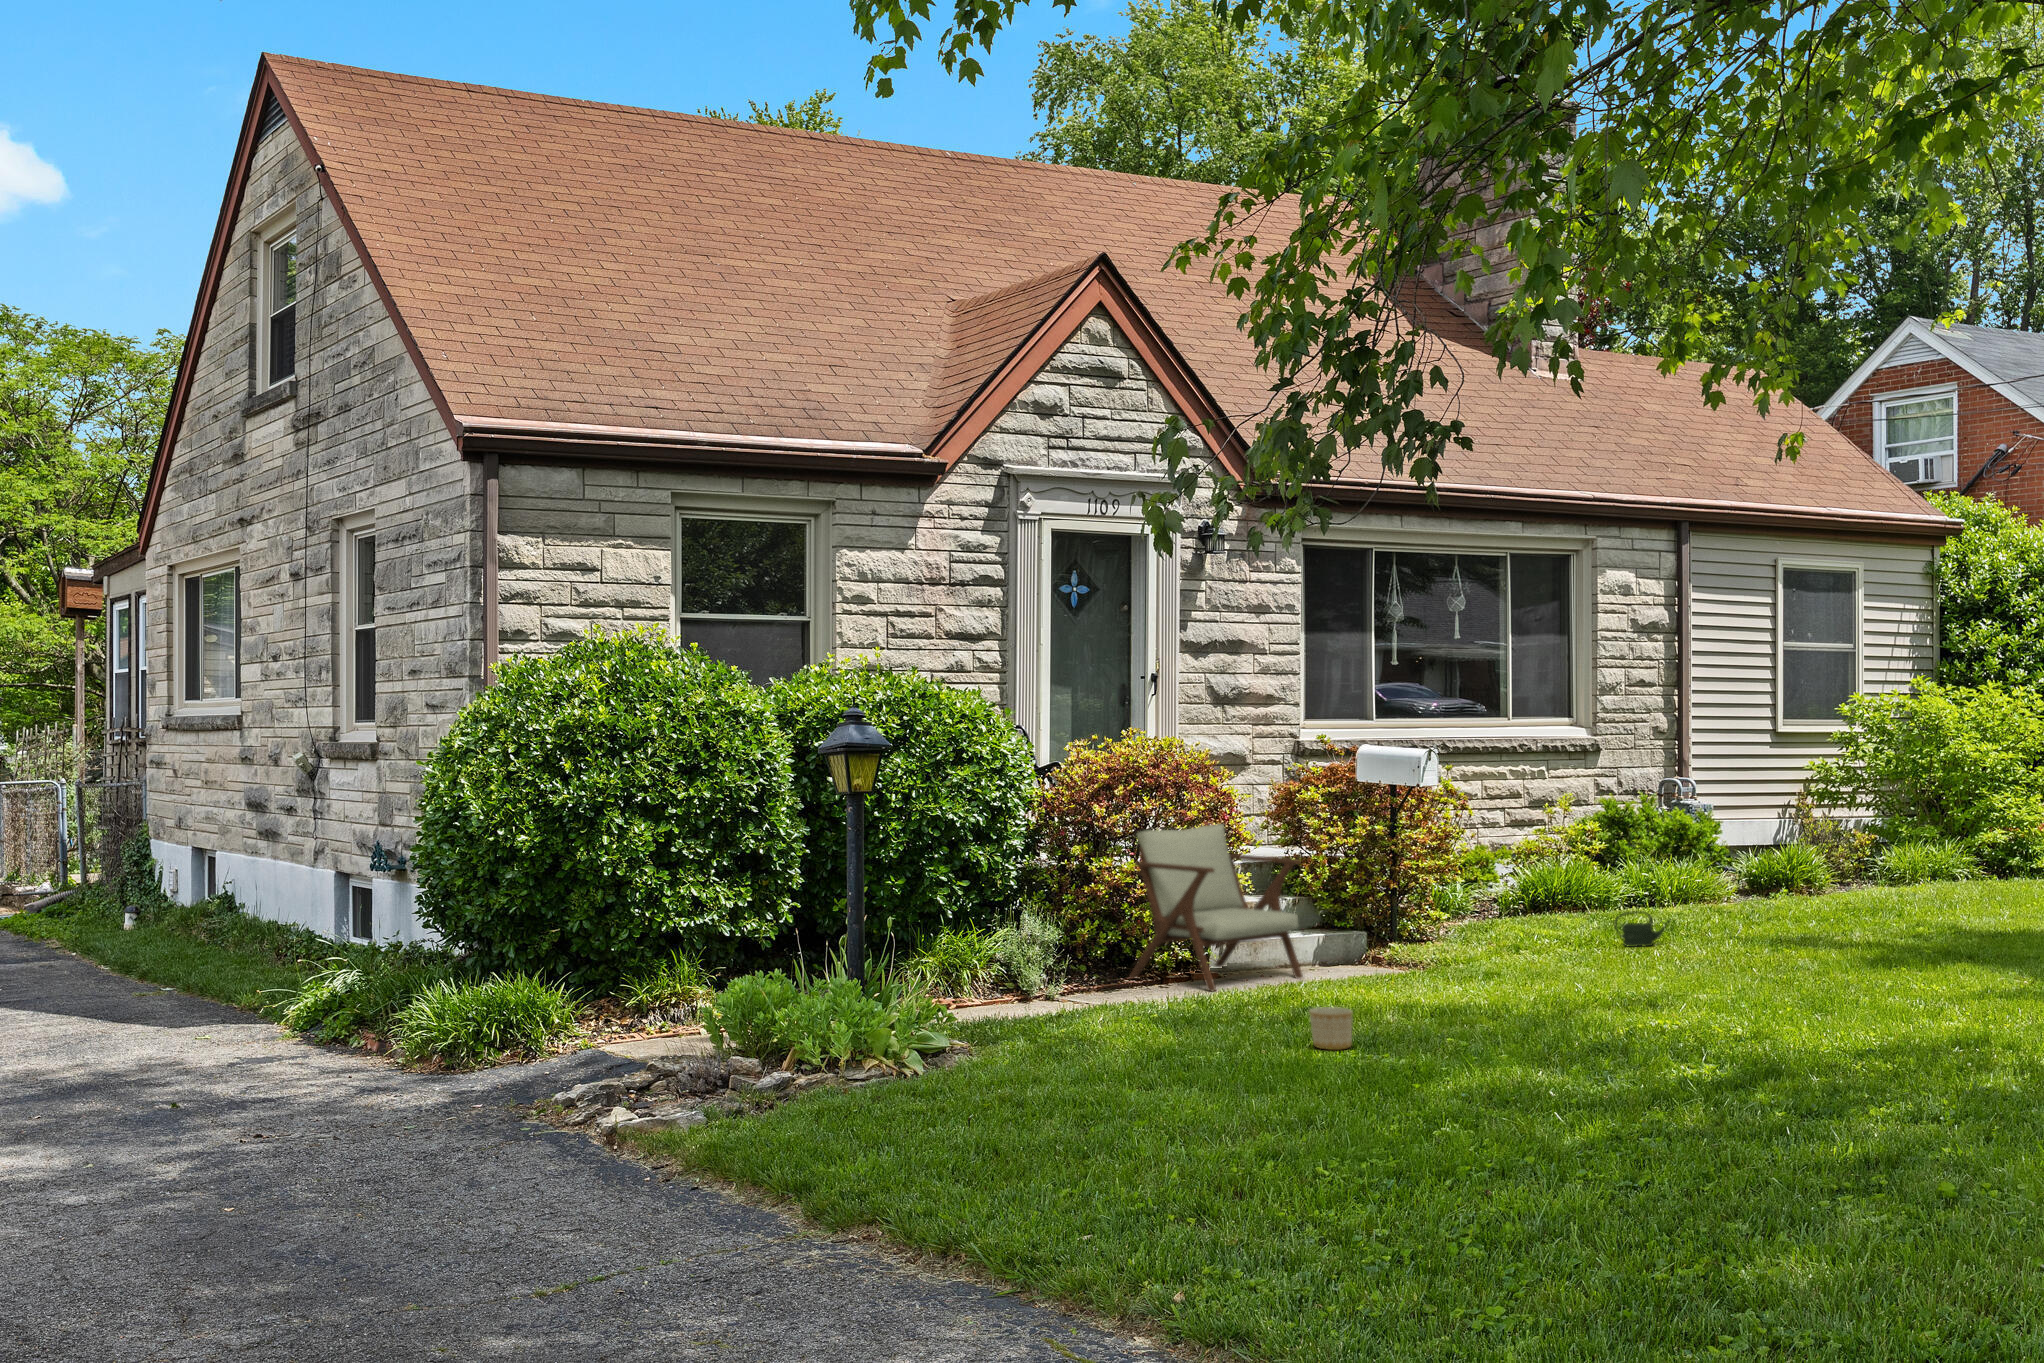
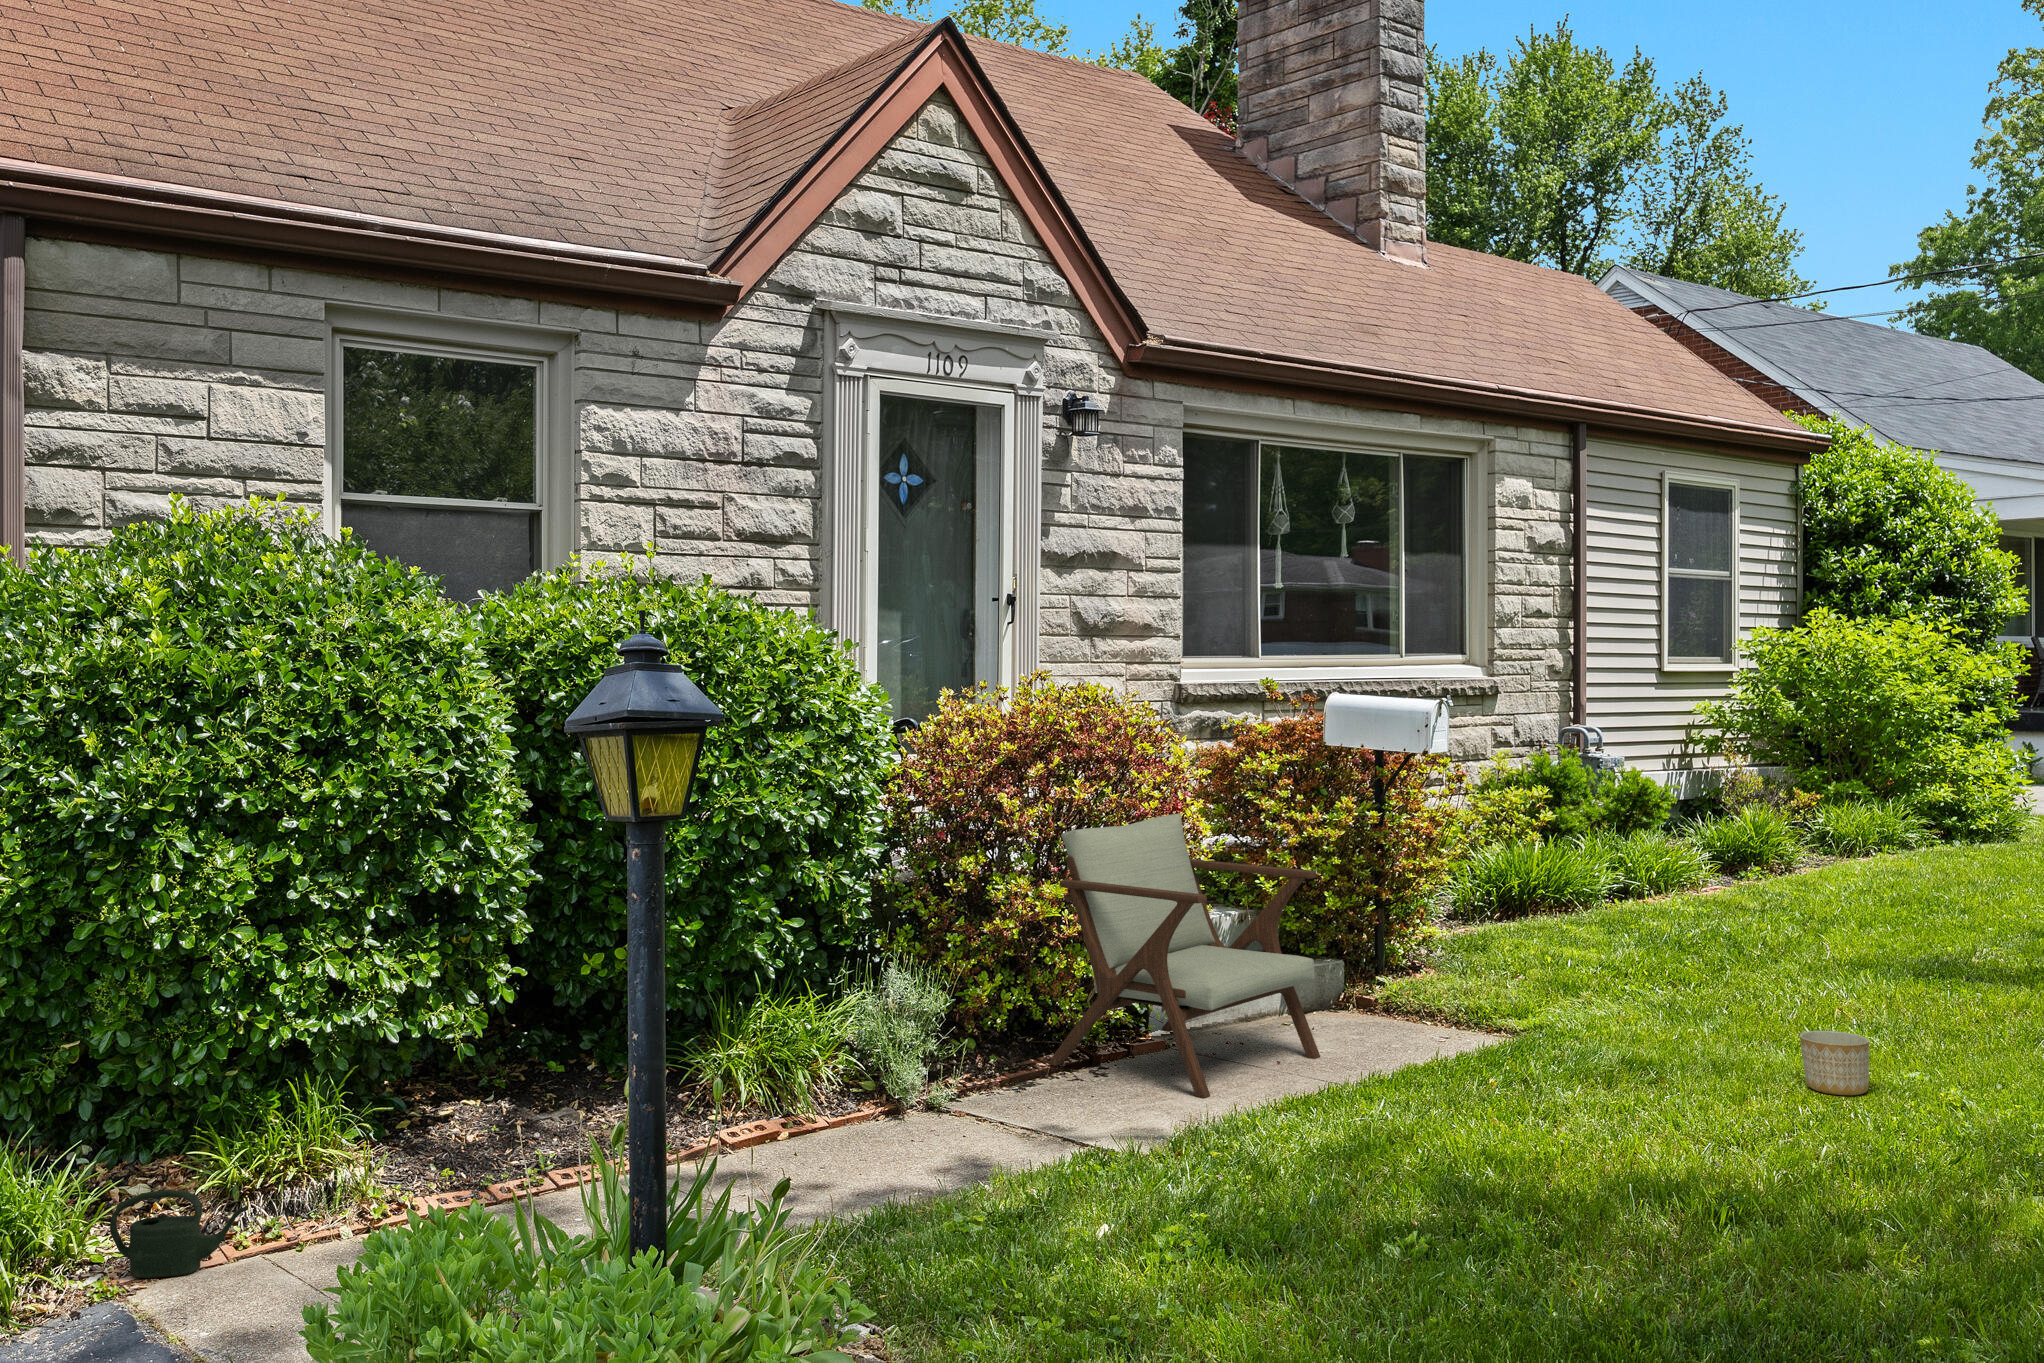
watering can: present [1614,911,1671,947] -> present [110,1190,248,1278]
planter: present [1310,1007,1352,1050] -> present [1800,1031,1869,1095]

